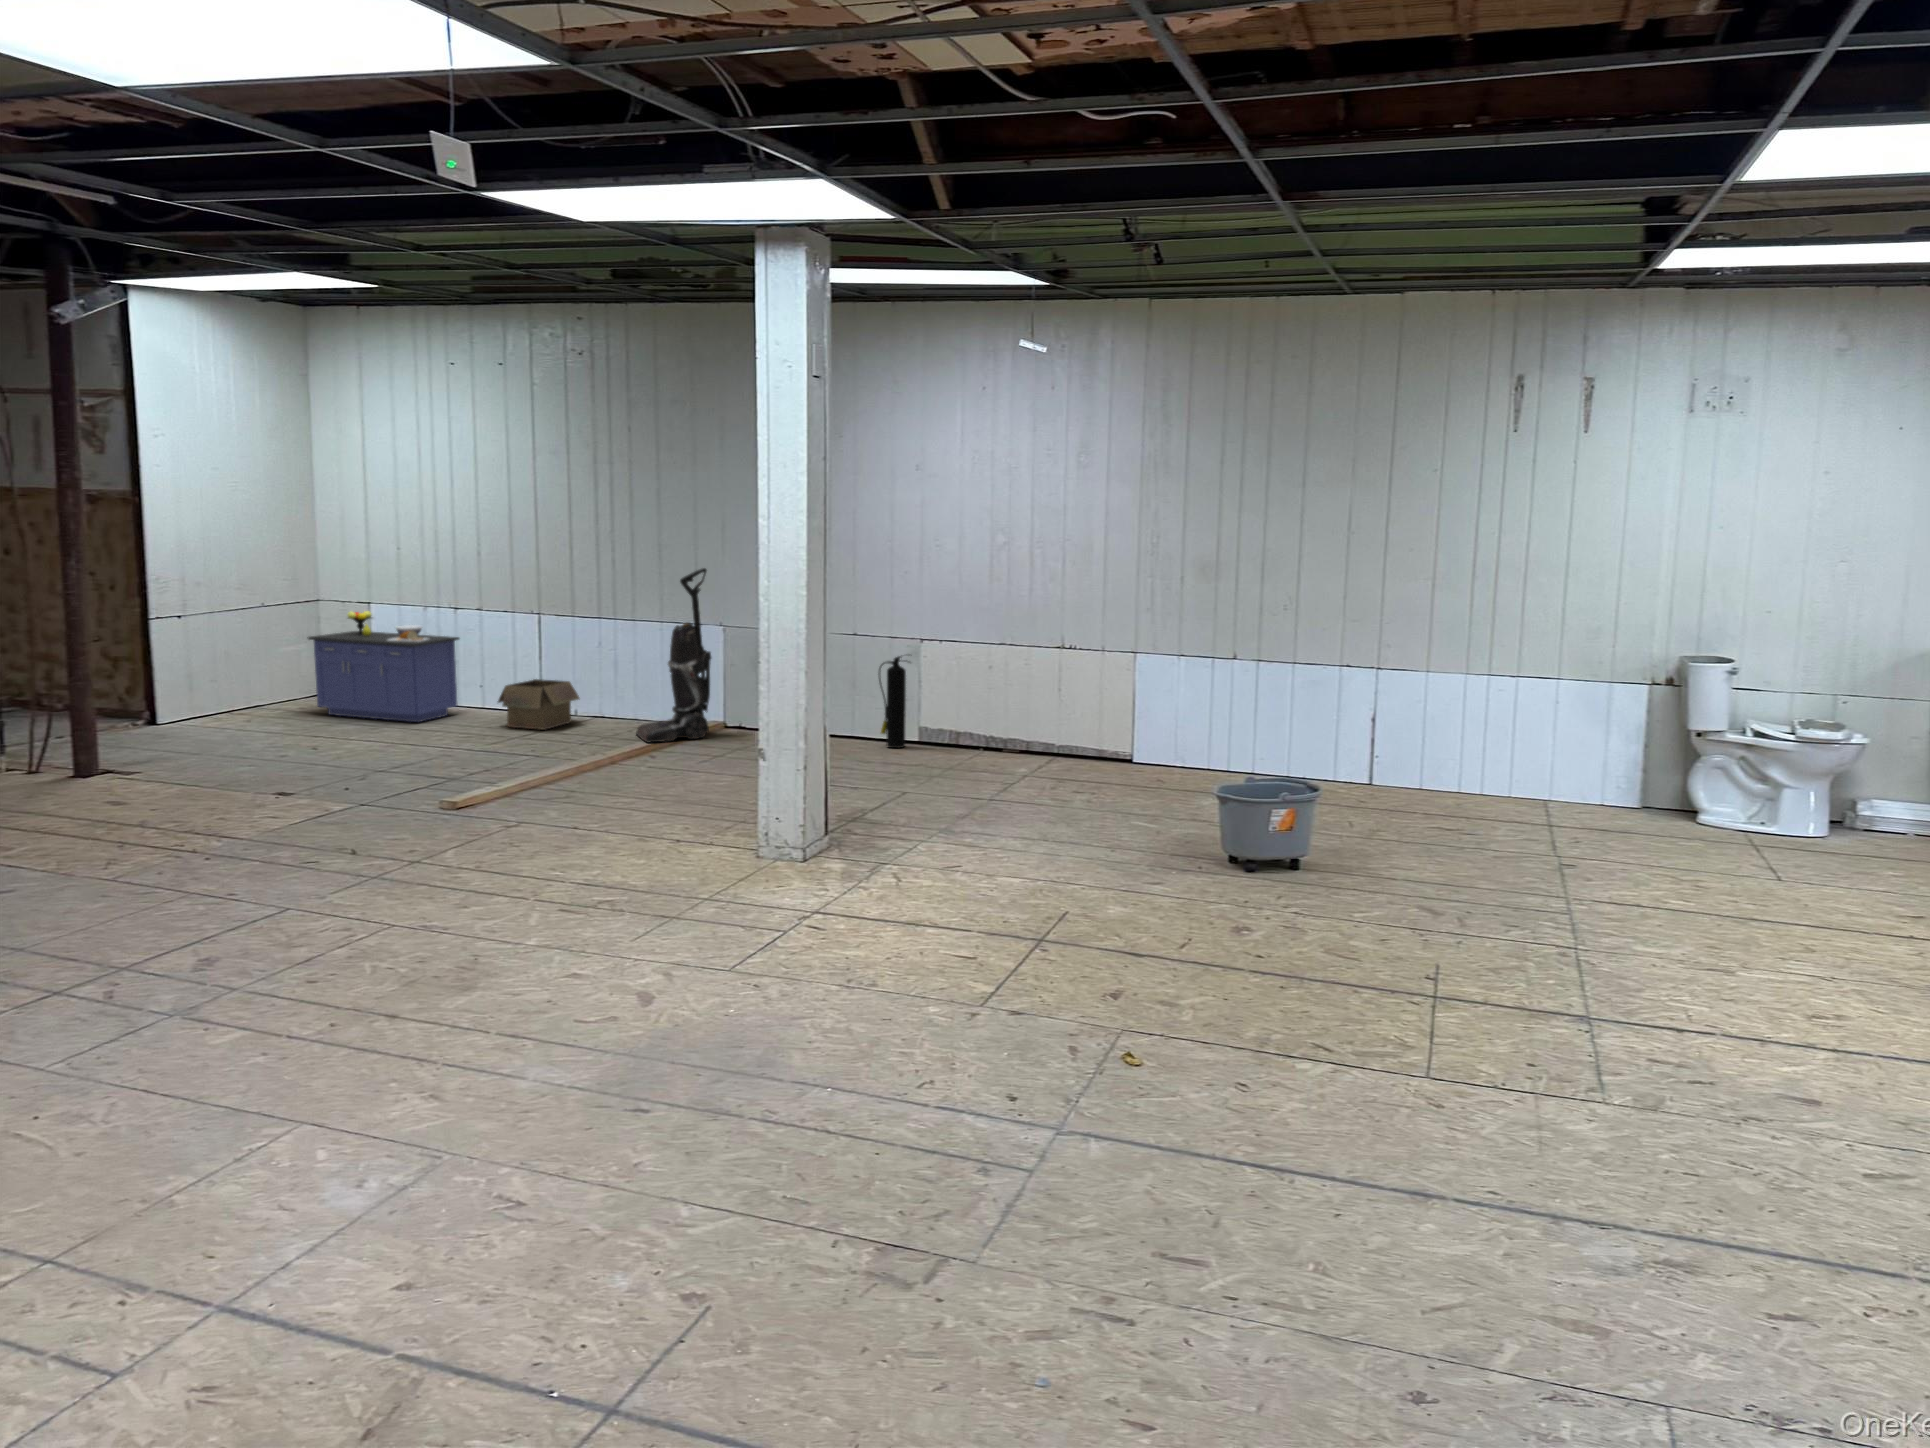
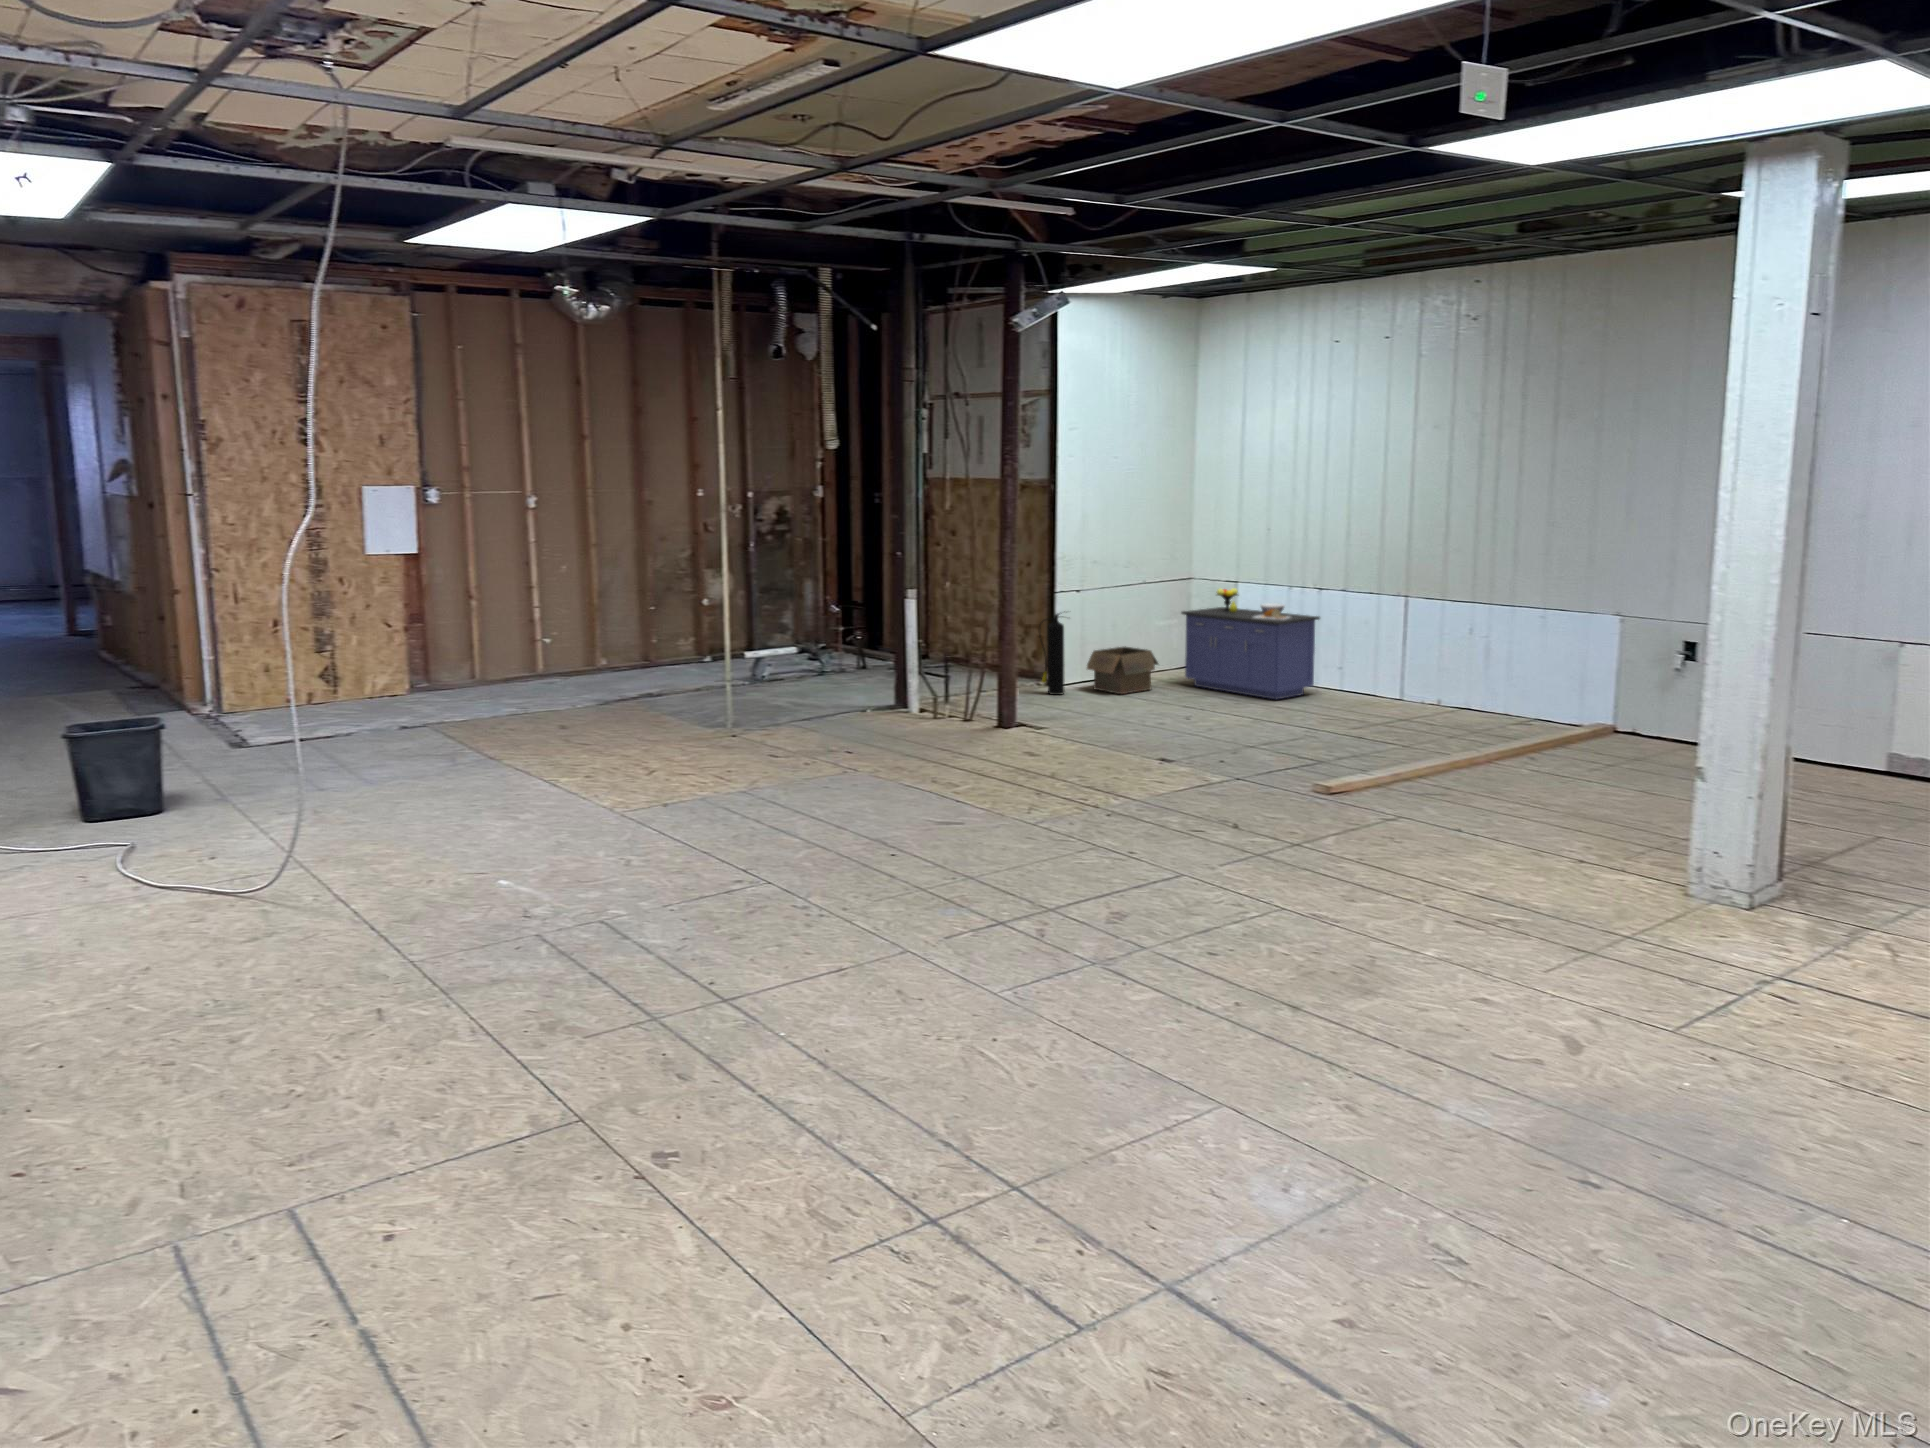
vacuum cleaner: present [636,568,711,743] -> none [1506,548,1606,741]
fire extinguisher: present [879,656,906,748] -> present [1039,614,1065,695]
box: present [498,679,579,730] -> present [1087,646,1158,694]

